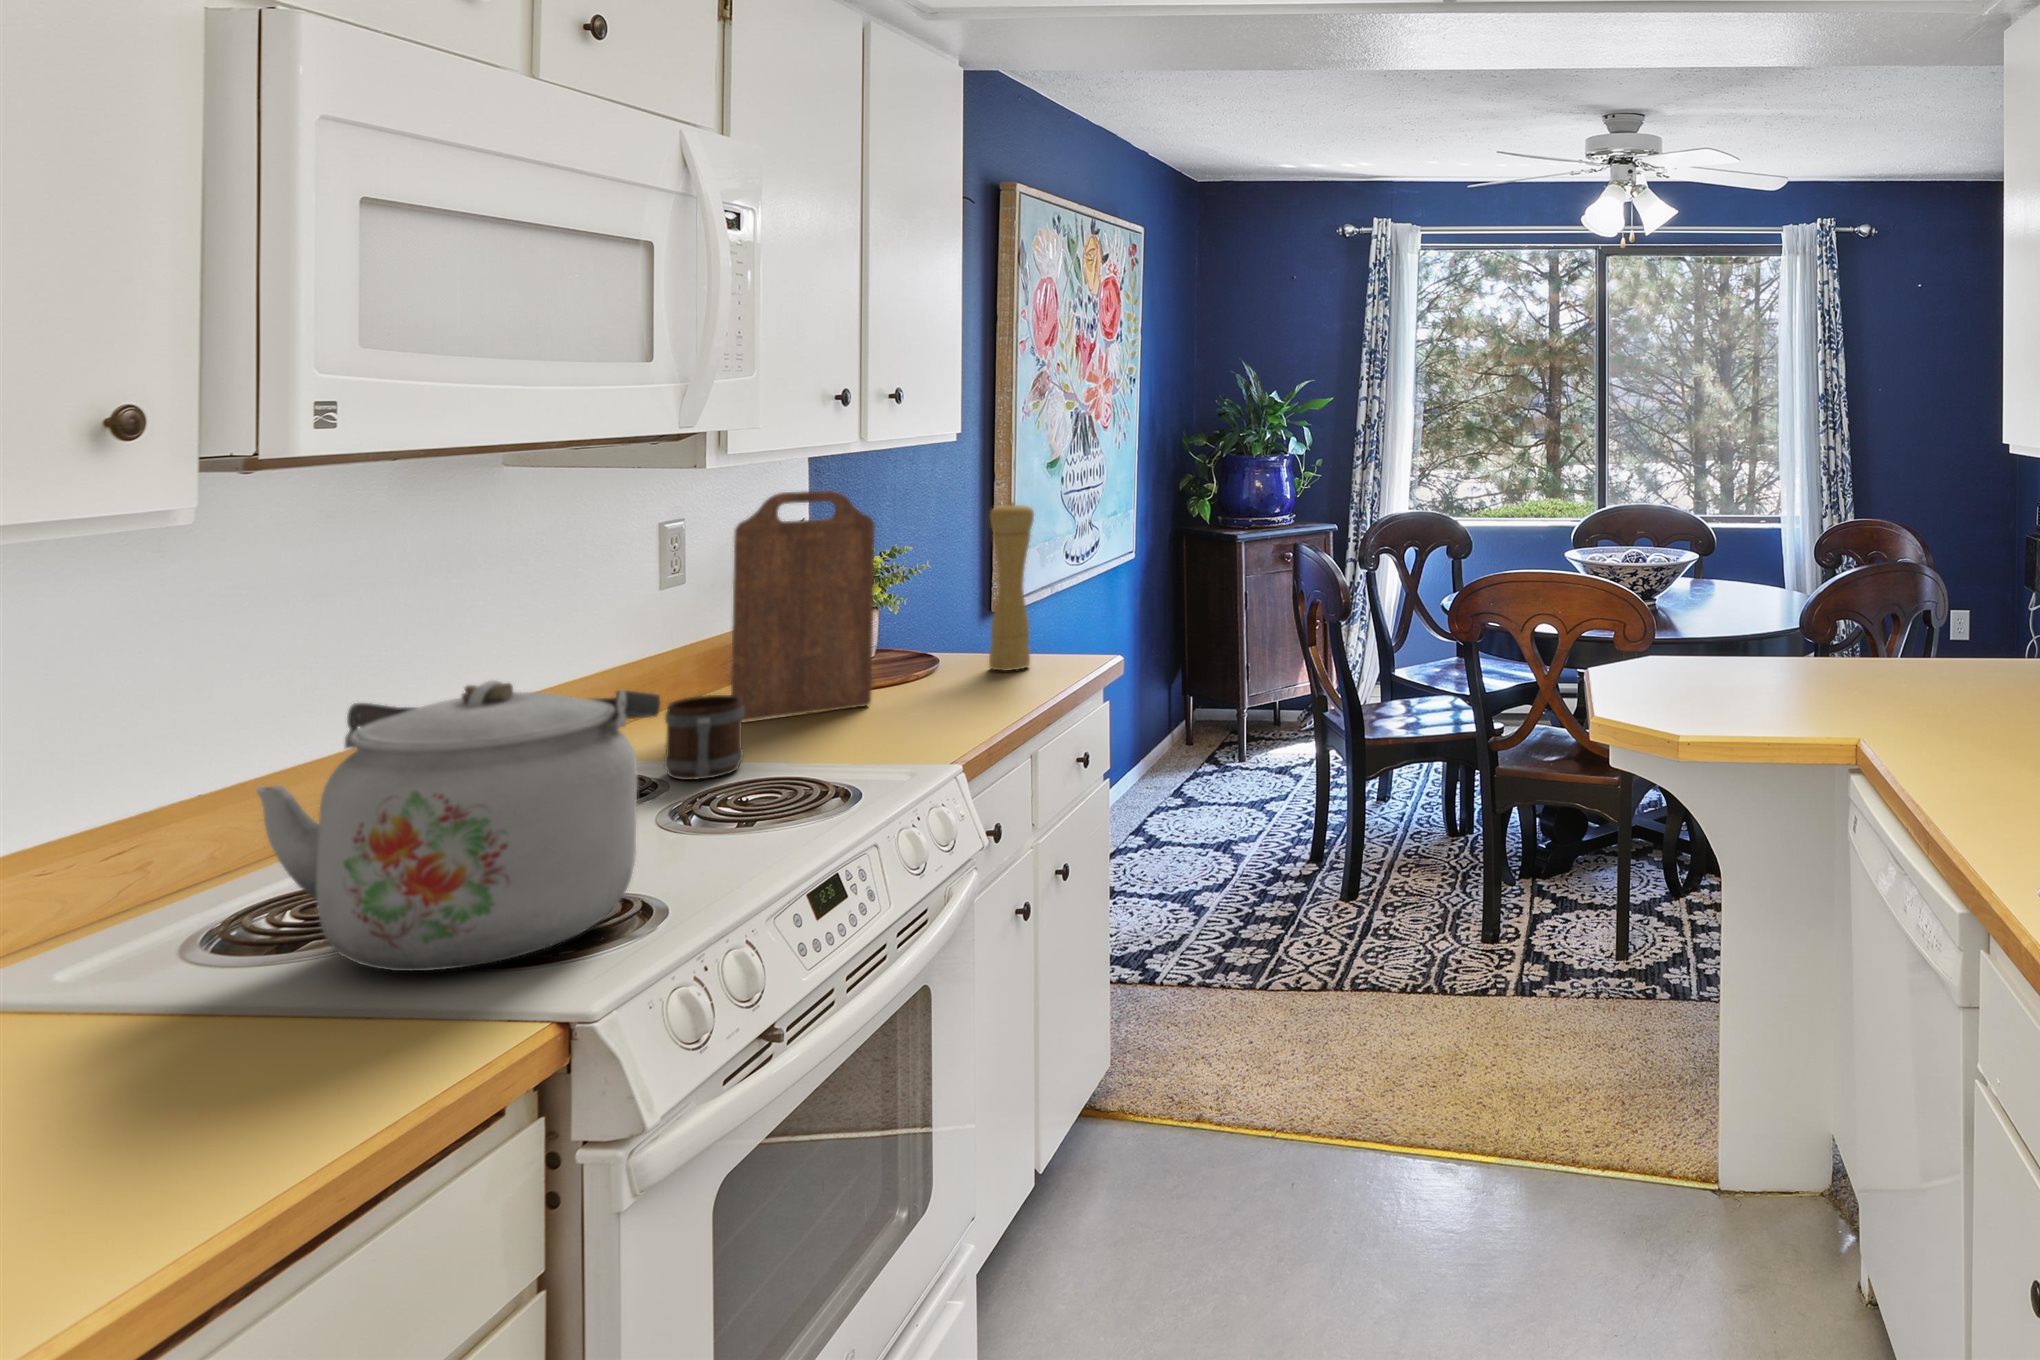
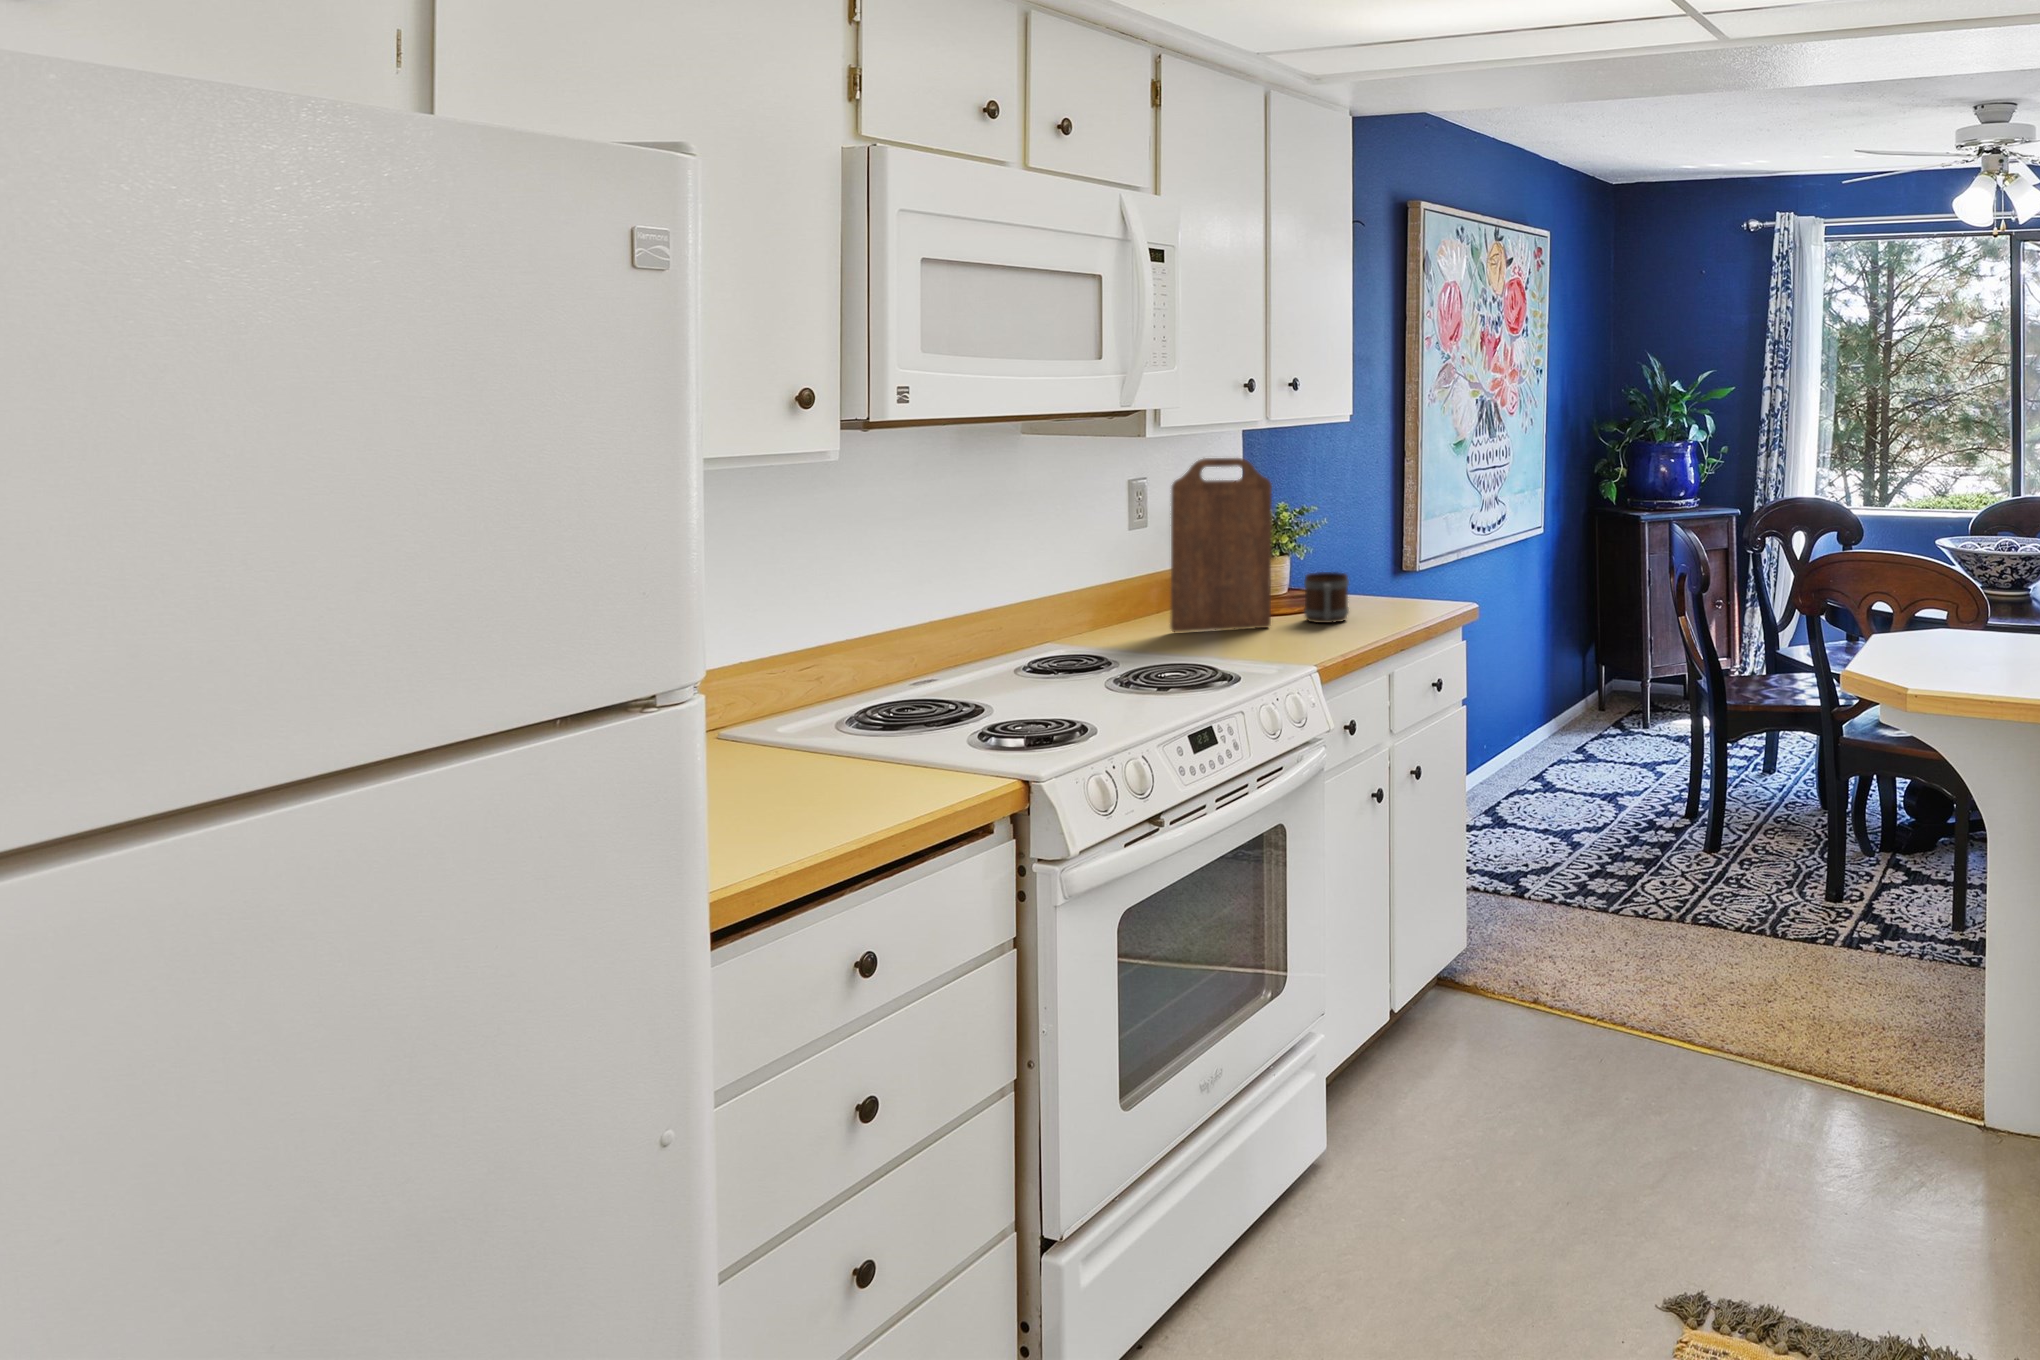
pepper mill: present [989,503,1034,670] -> none [1366,472,1401,610]
kettle: present [256,680,660,971] -> none [870,570,1099,750]
mug: present [664,695,744,780] -> present [1304,572,1349,623]

